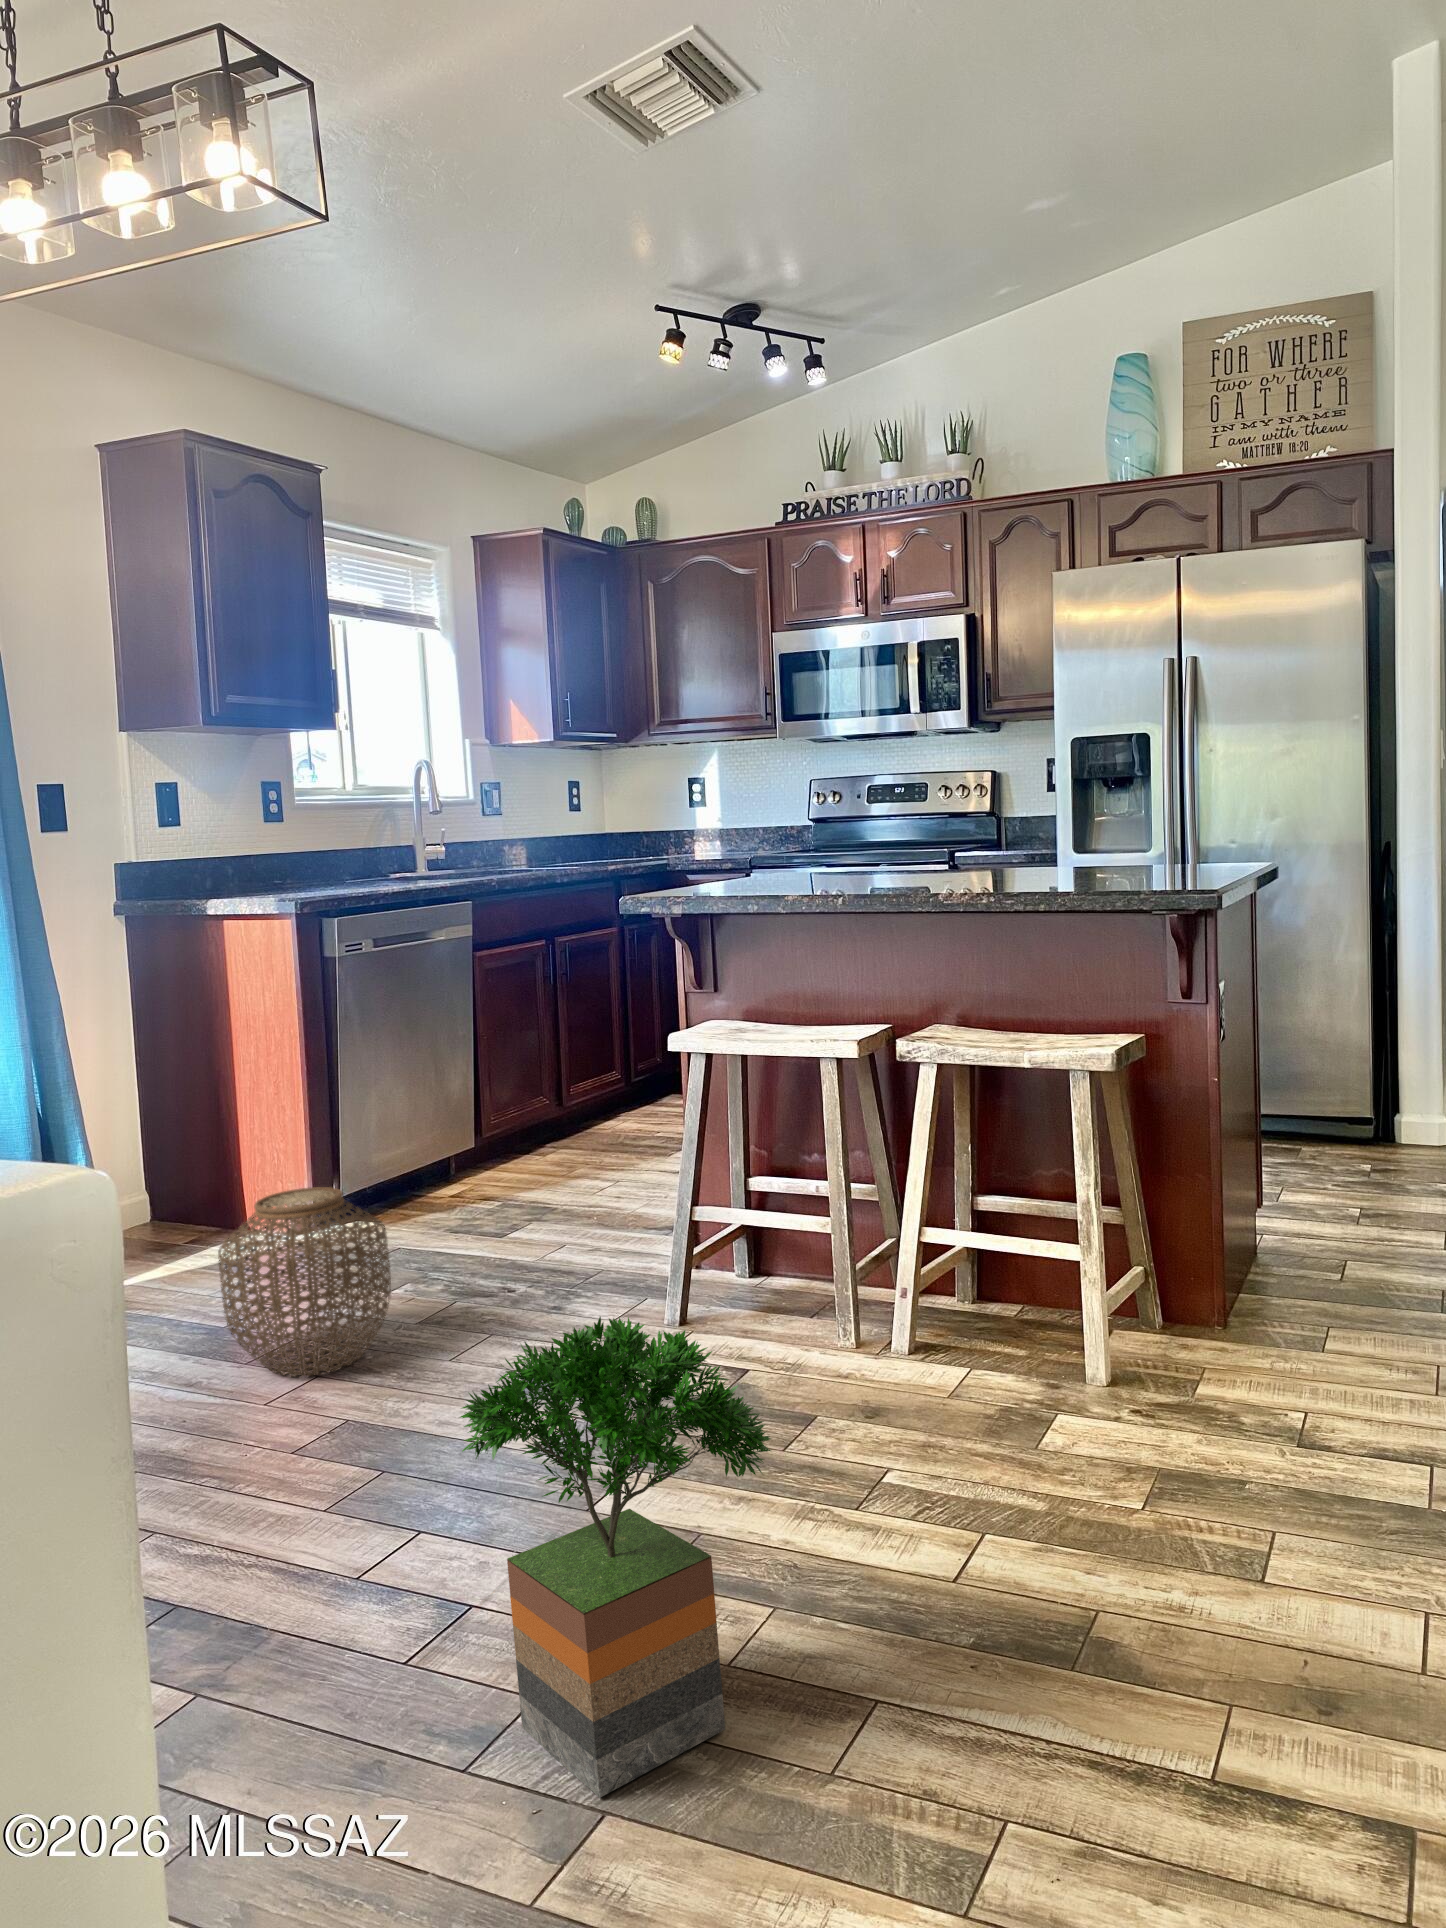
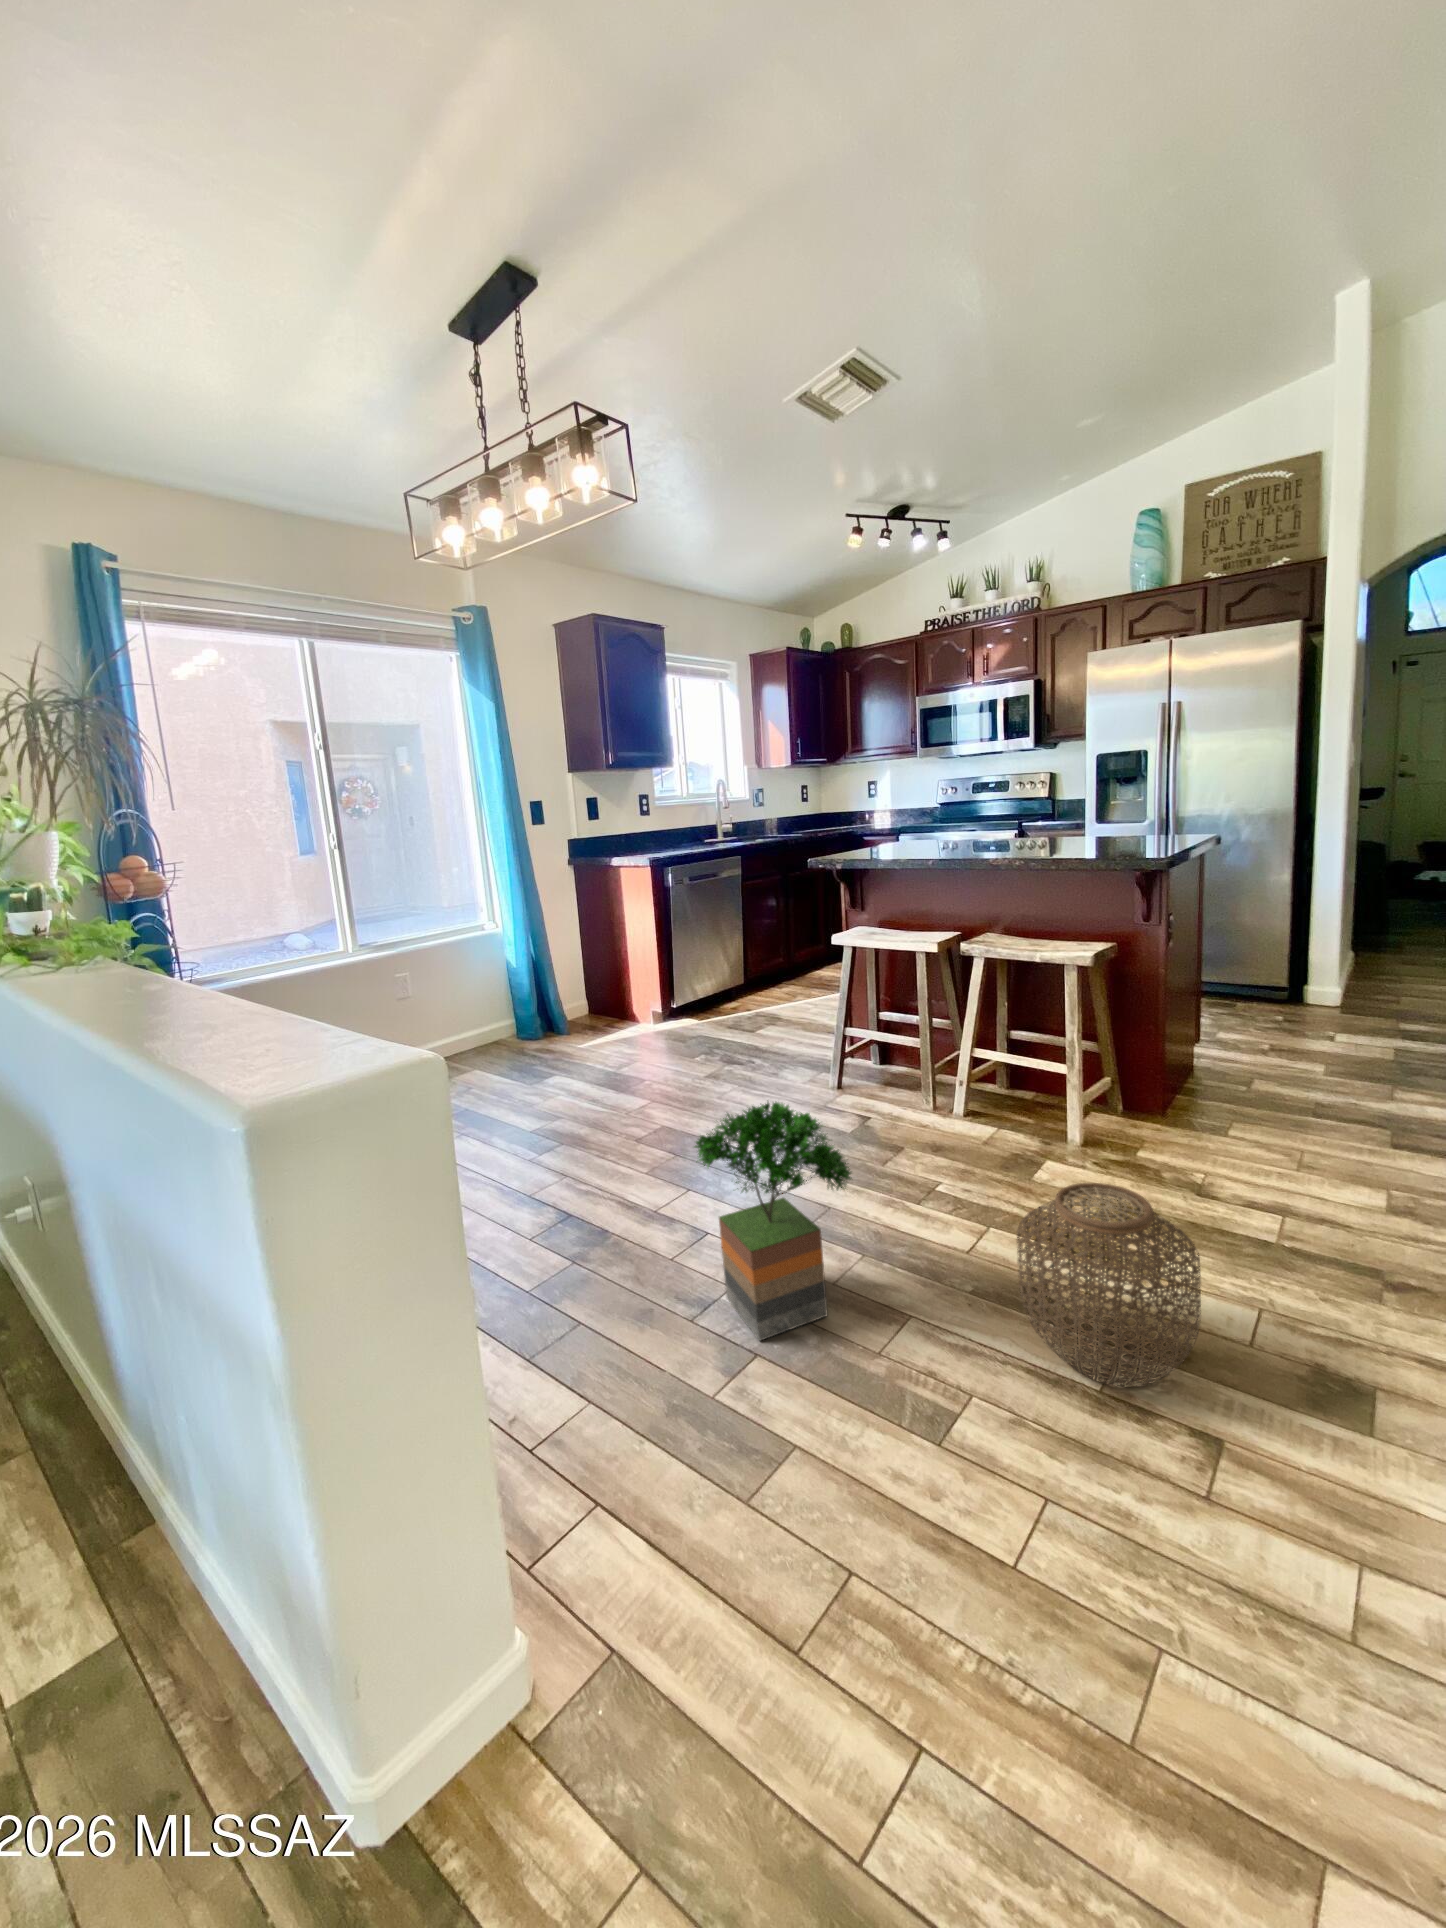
woven basket: present [218,1187,391,1377] -> present [1017,1183,1201,1387]

